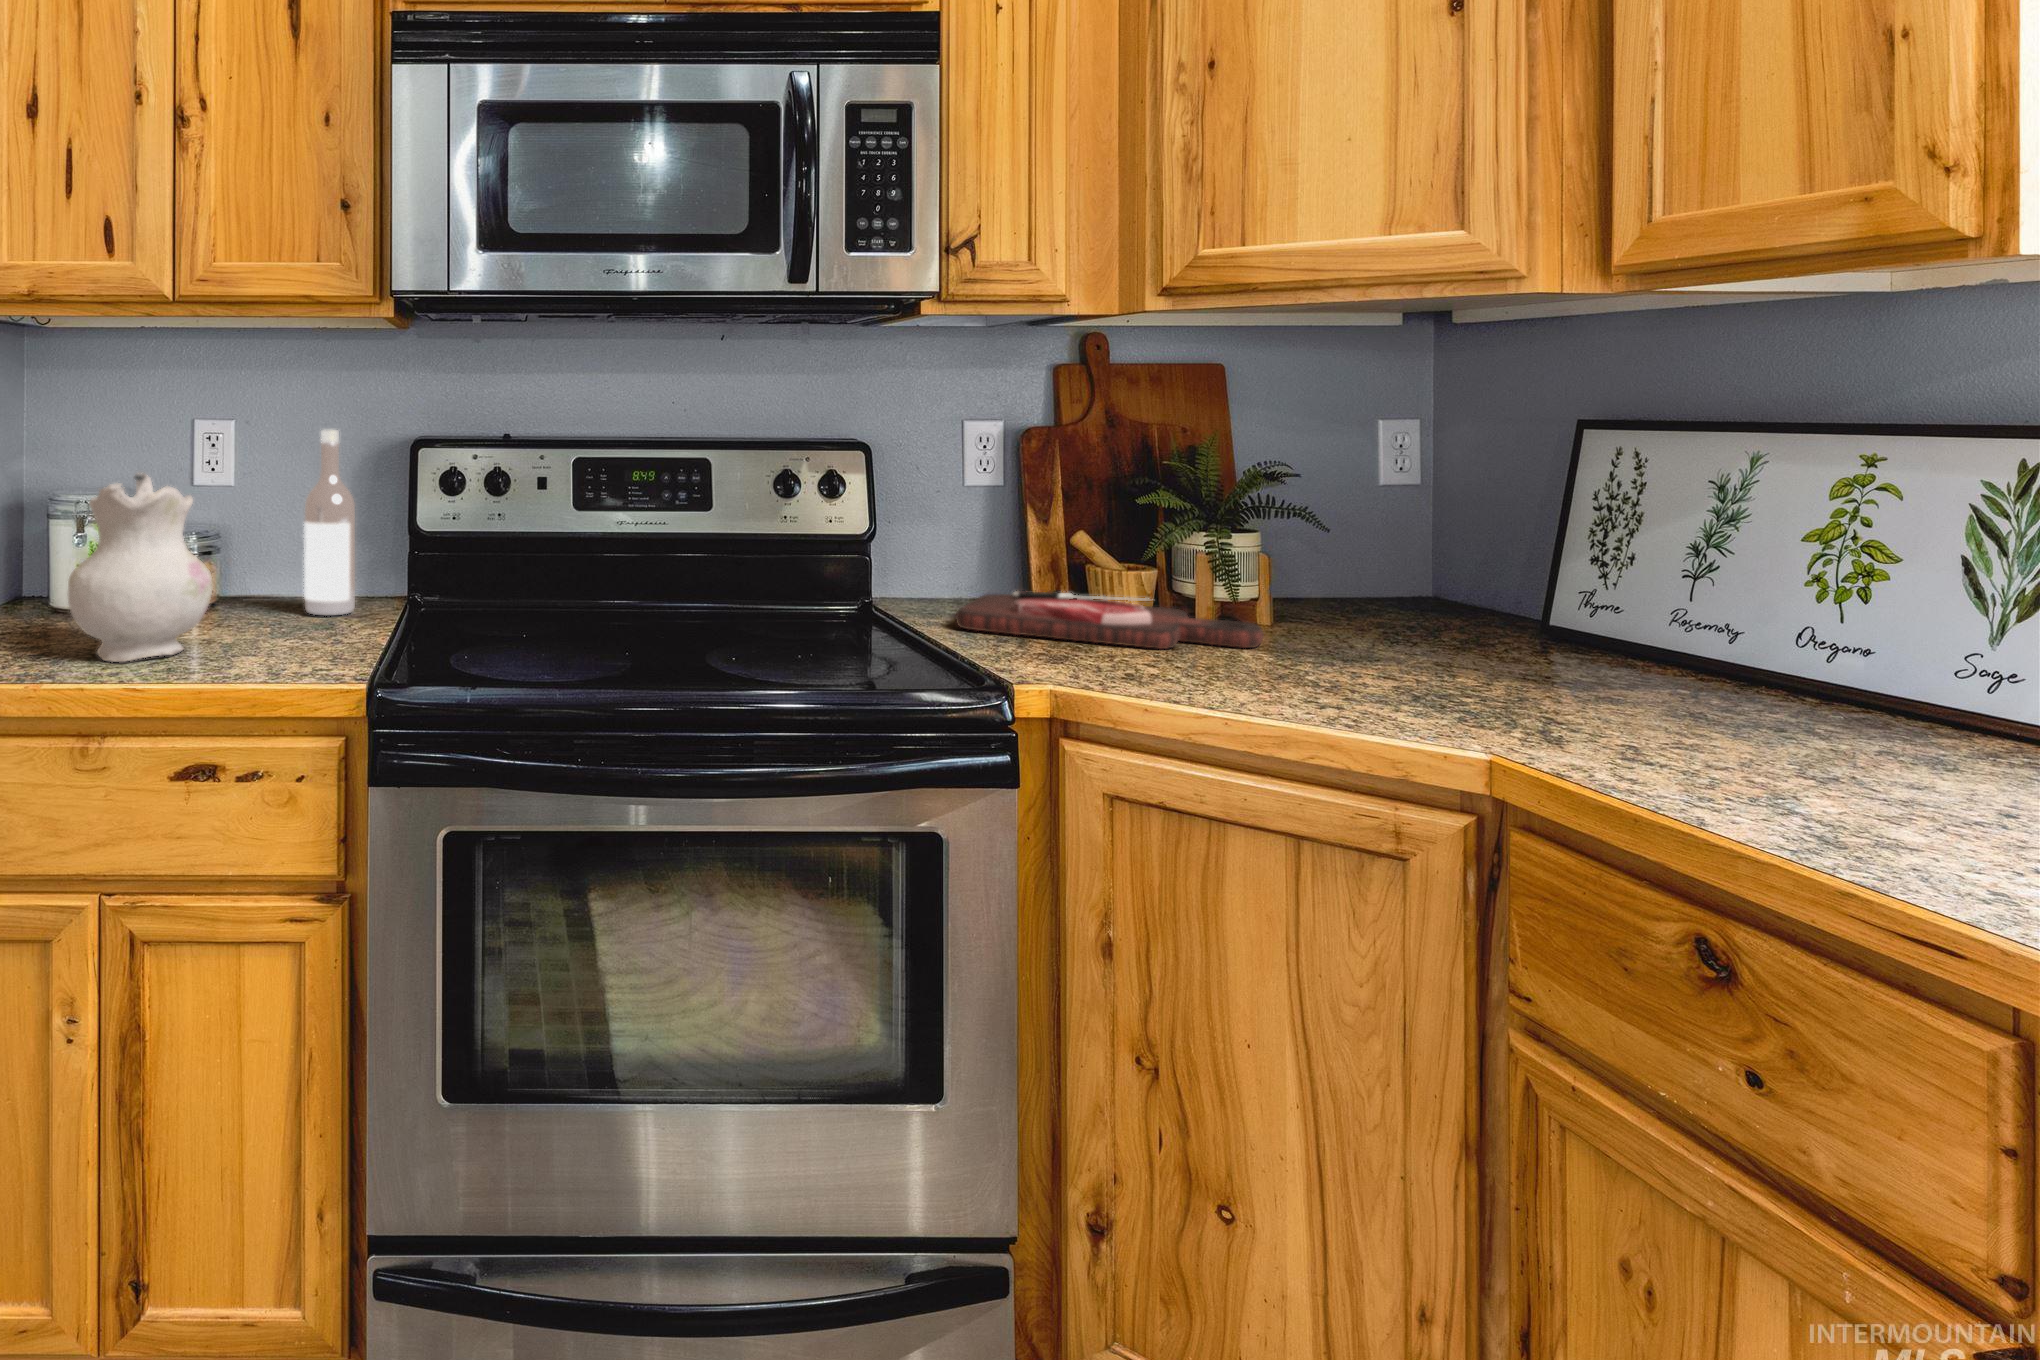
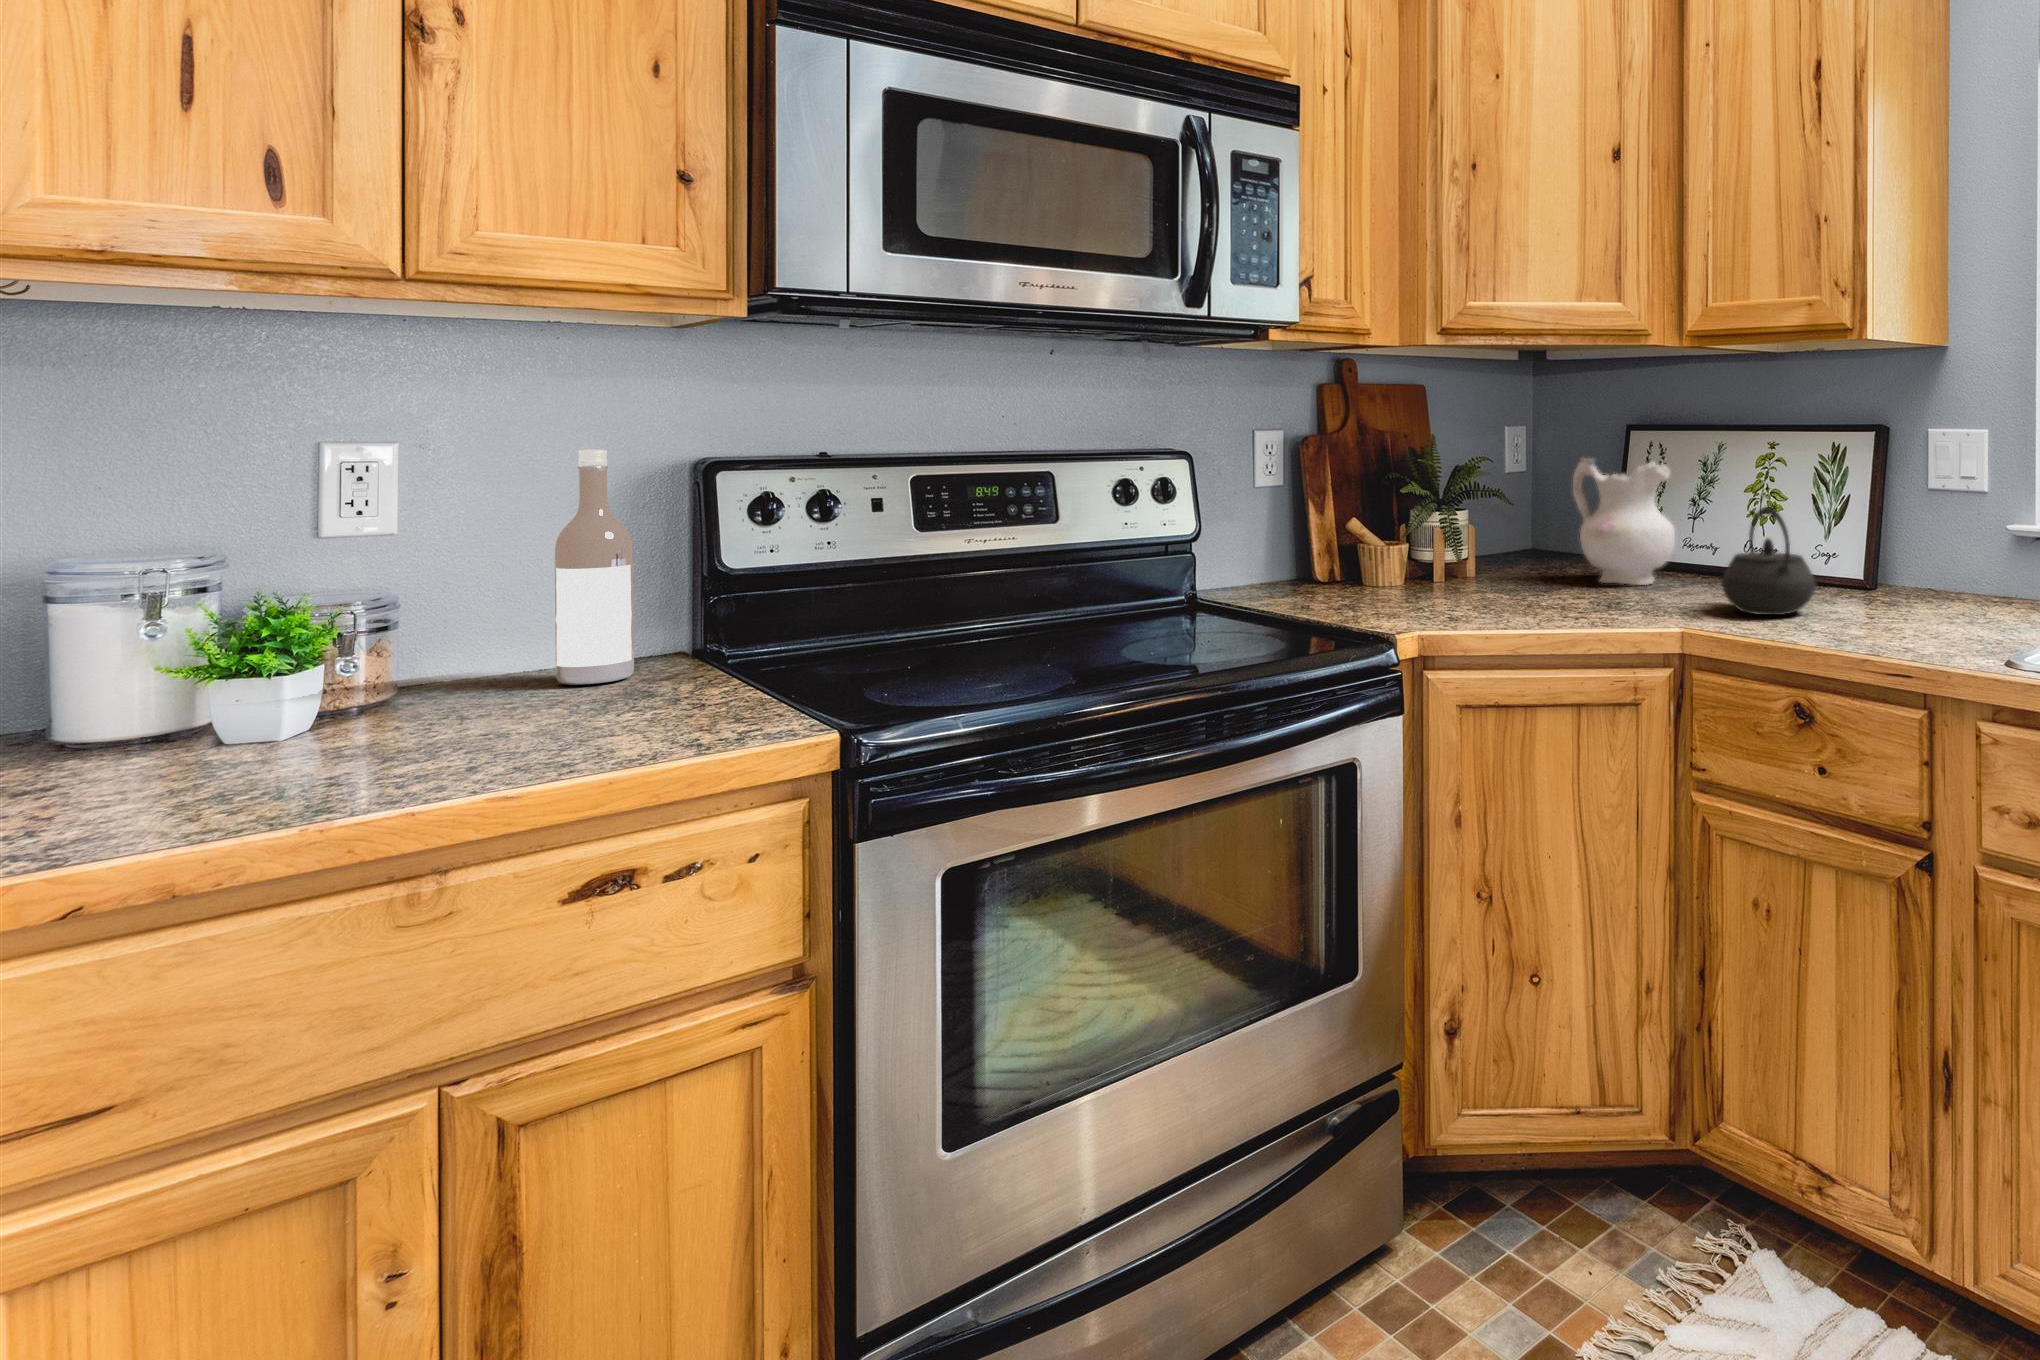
ceramic pitcher: present [68,472,213,662] -> present [1573,458,1675,585]
kettle: none [1625,570,1853,765] -> present [1722,507,1816,615]
cutting board: present [955,591,1264,649] -> none [1277,565,1493,606]

